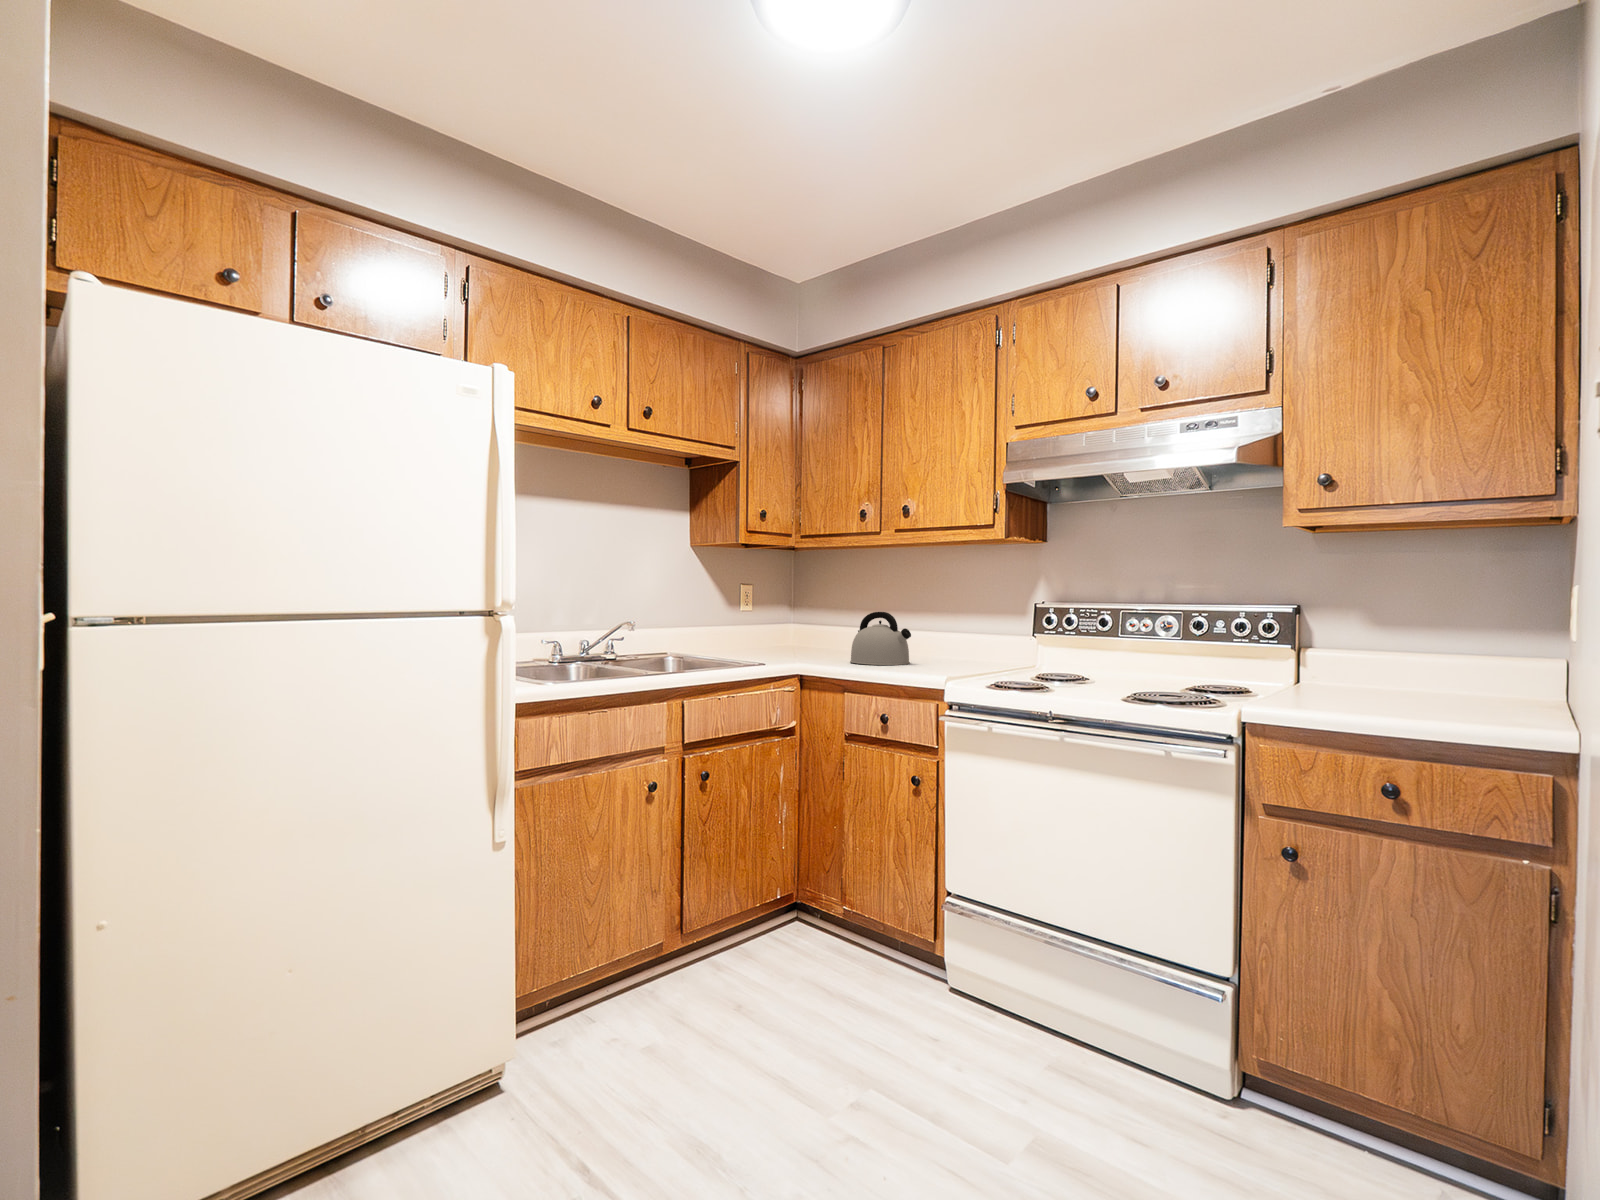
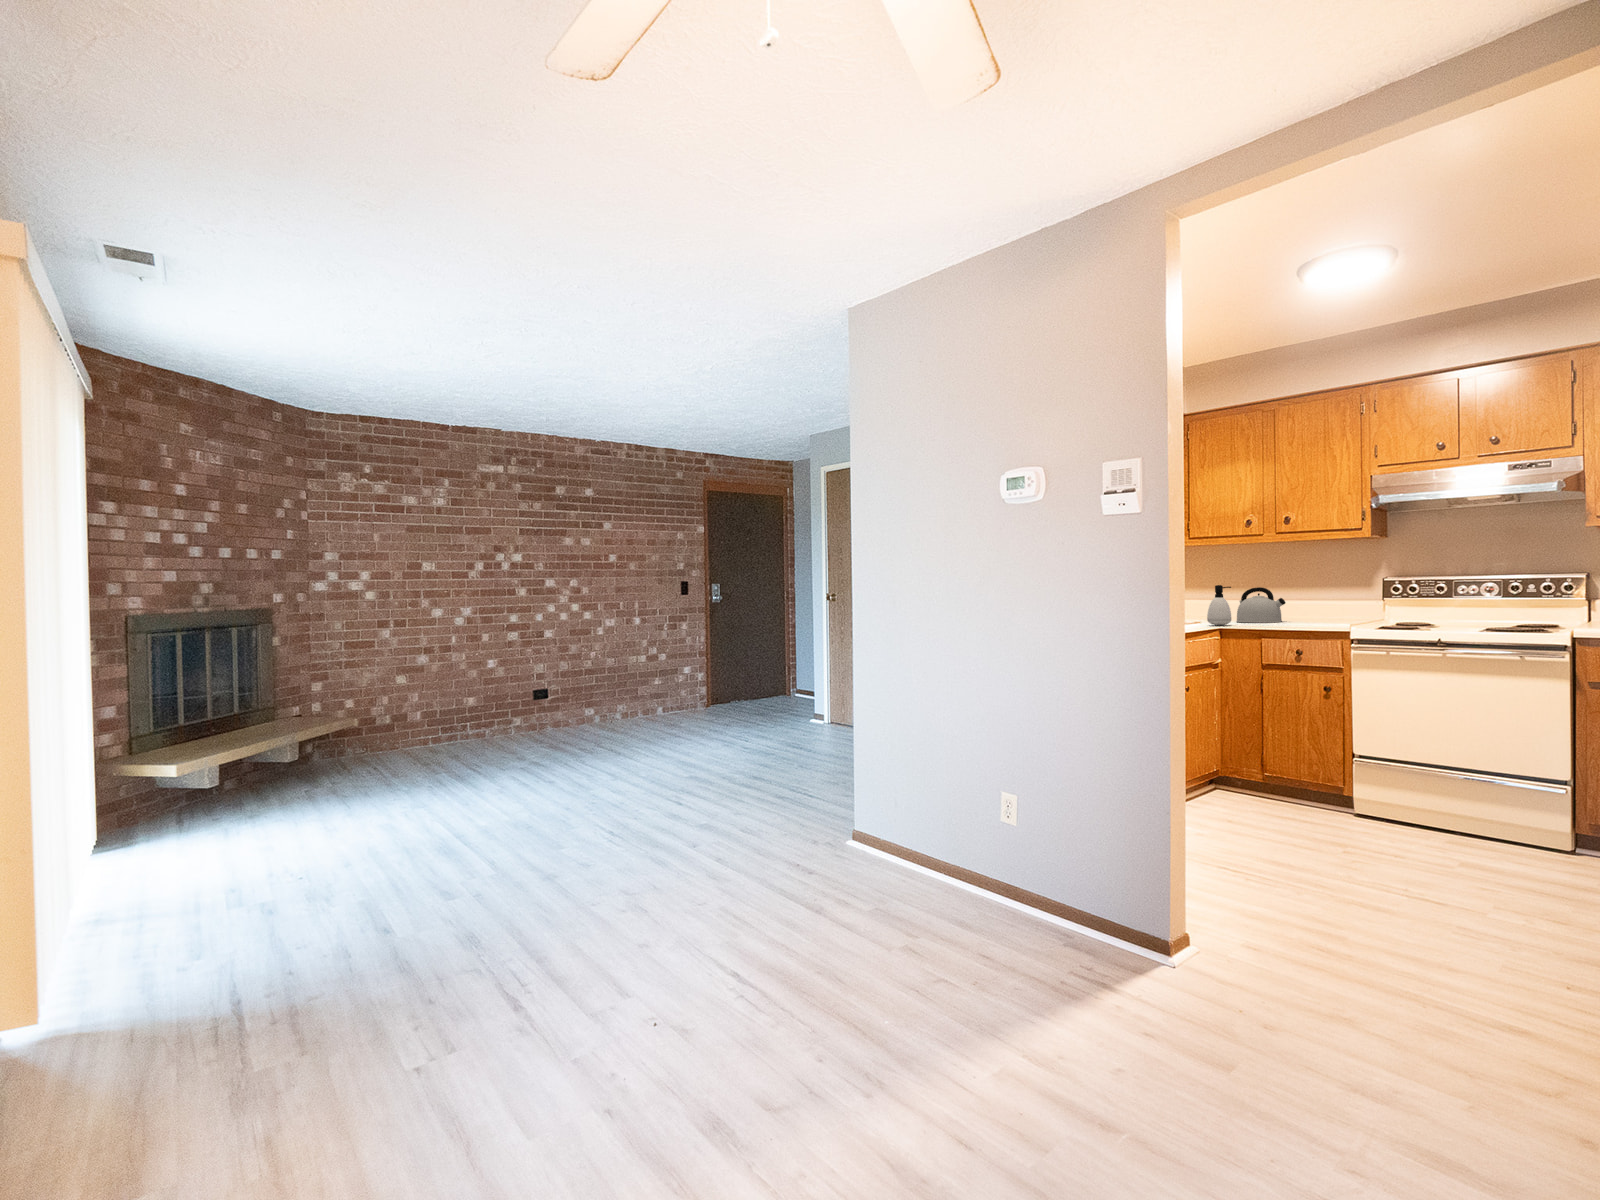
soap dispenser: none [785,606,820,668] -> present [1207,585,1231,625]

